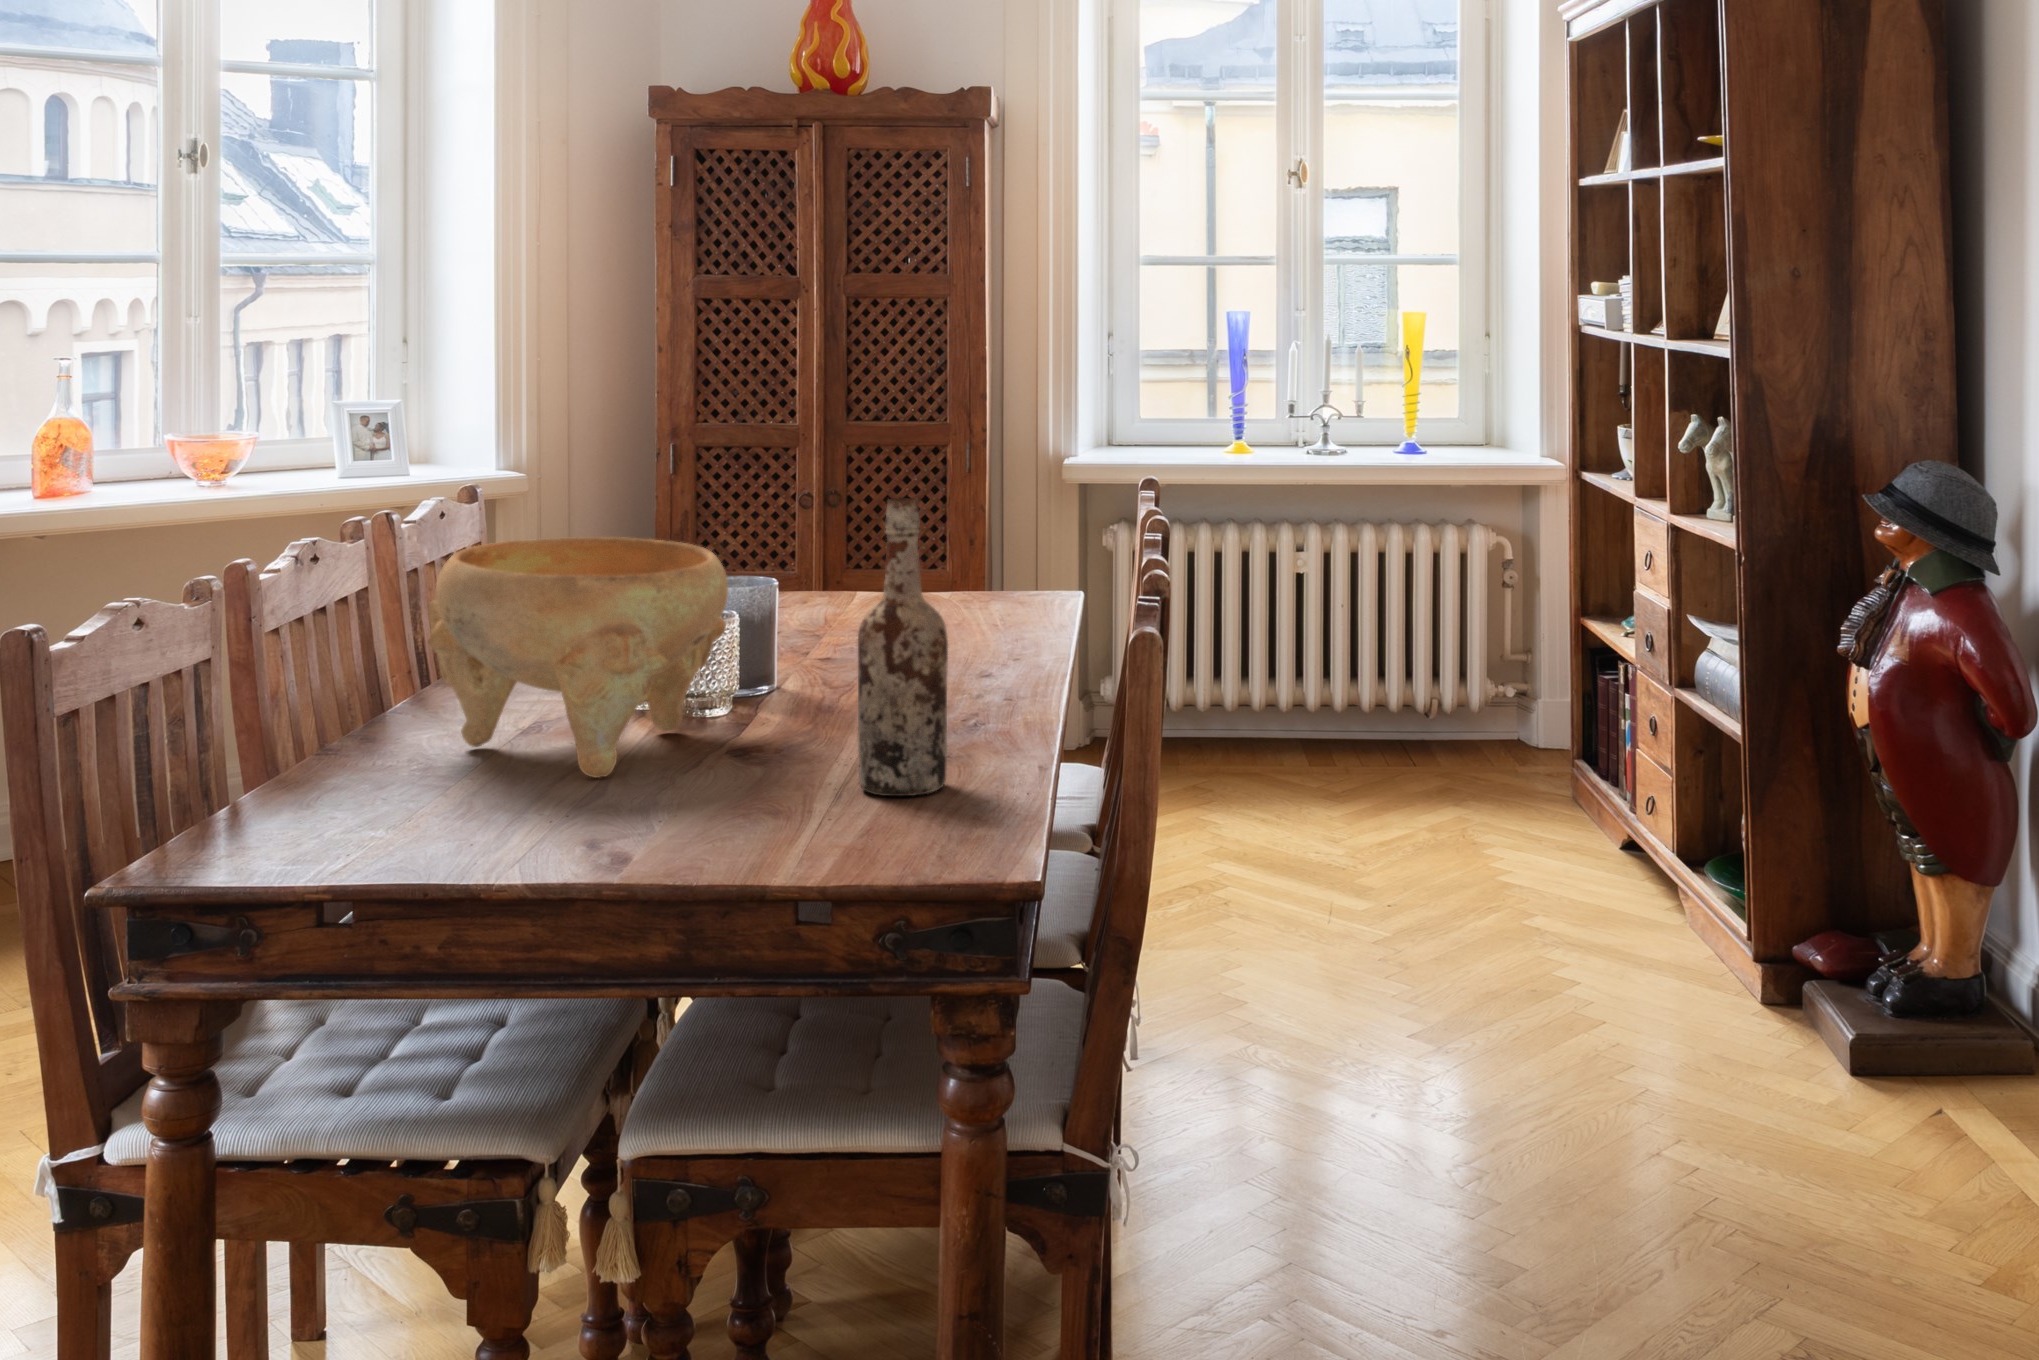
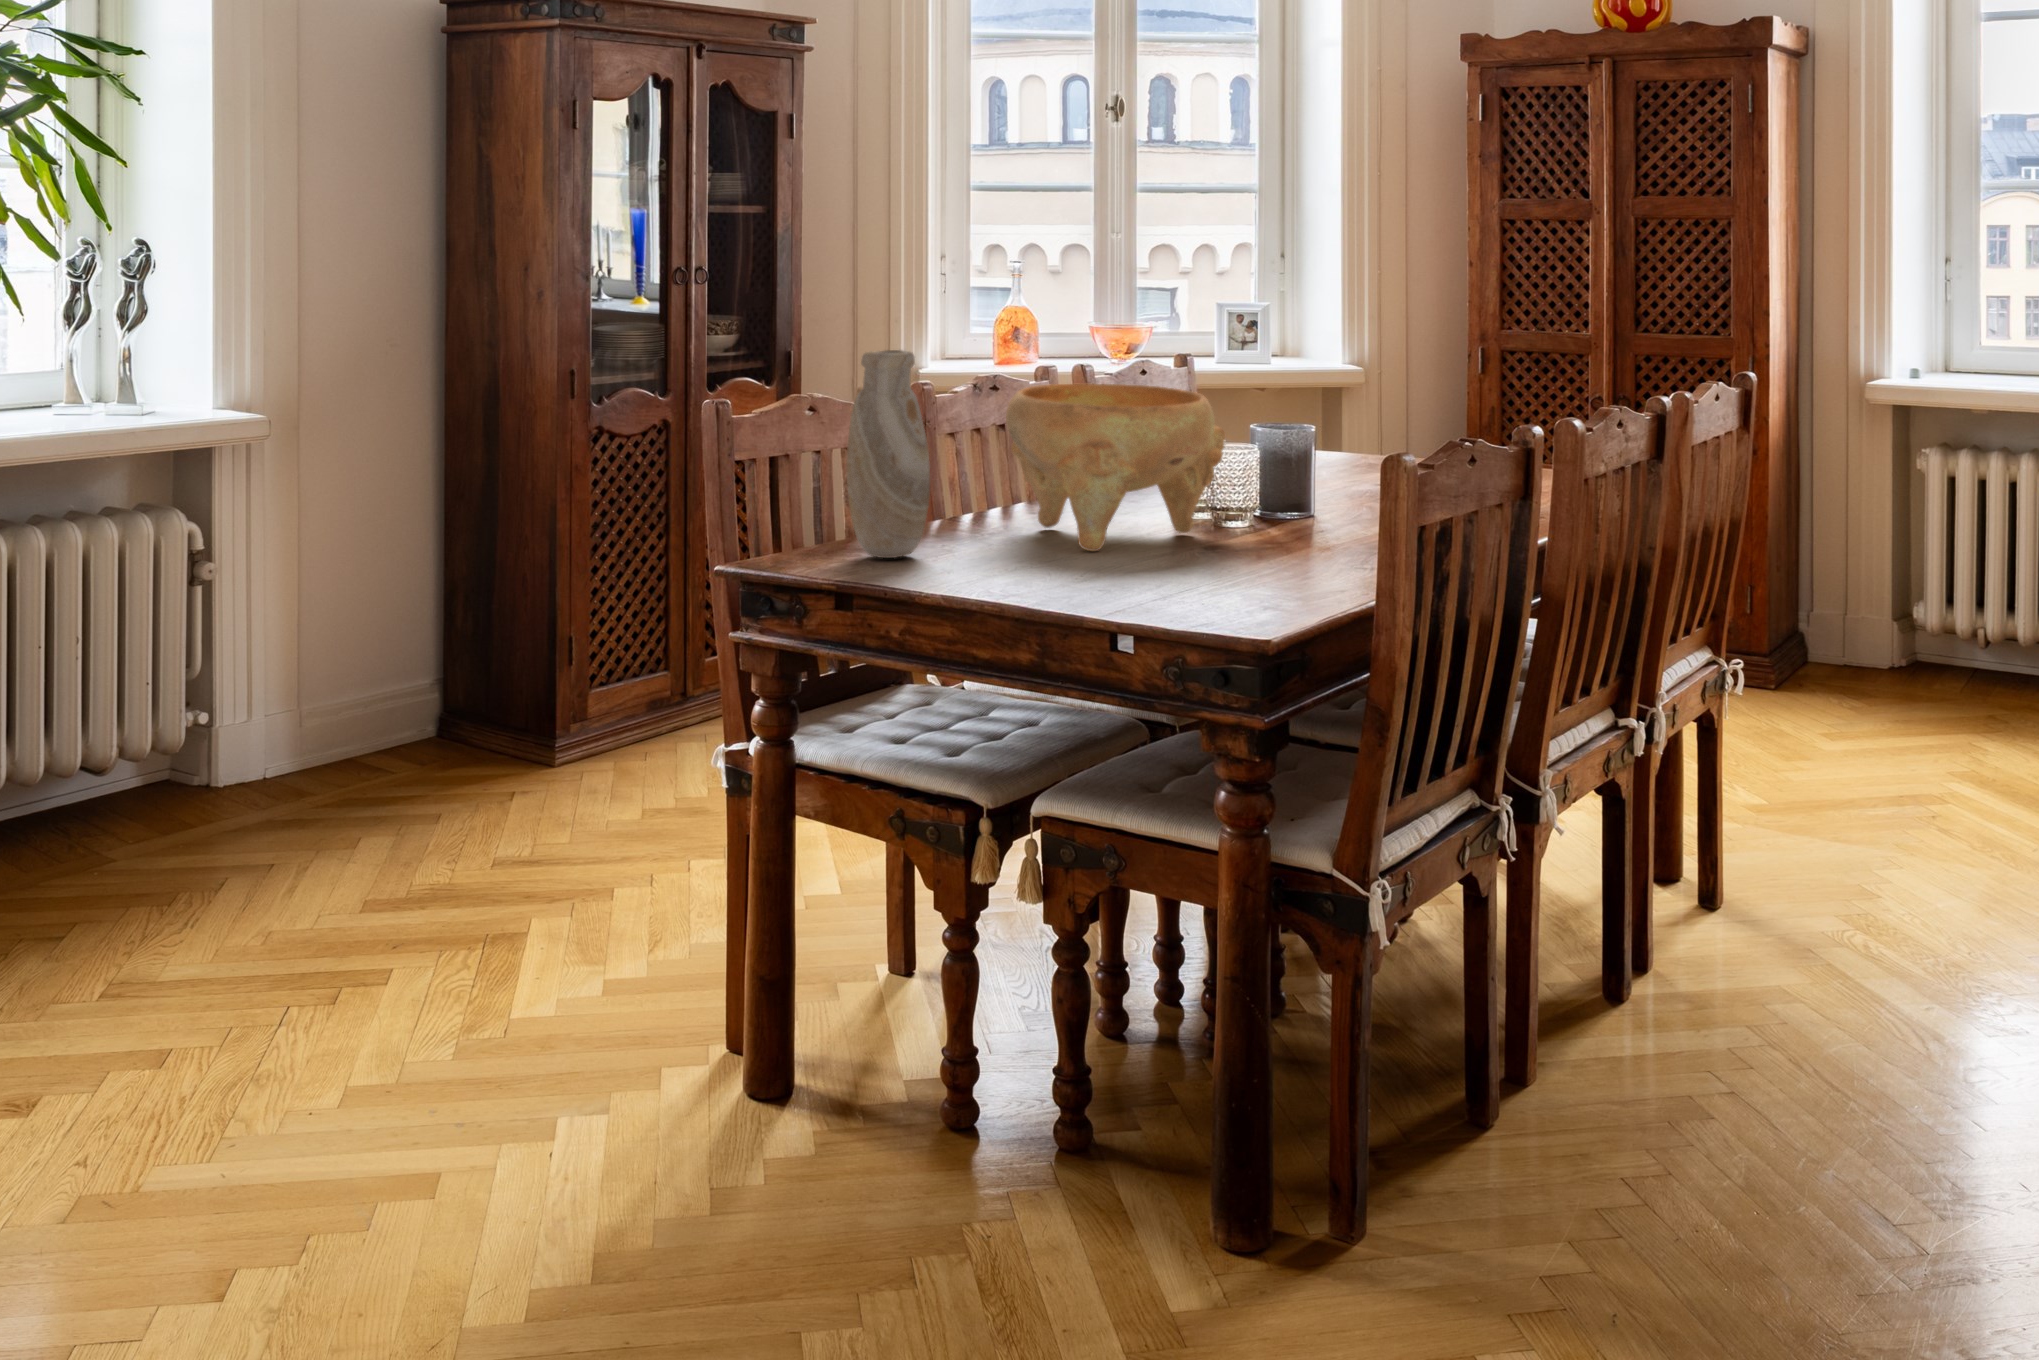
wine bottle: present [858,498,948,796] -> none [1240,357,1309,584]
vase: none [258,519,392,837] -> present [846,350,930,558]

